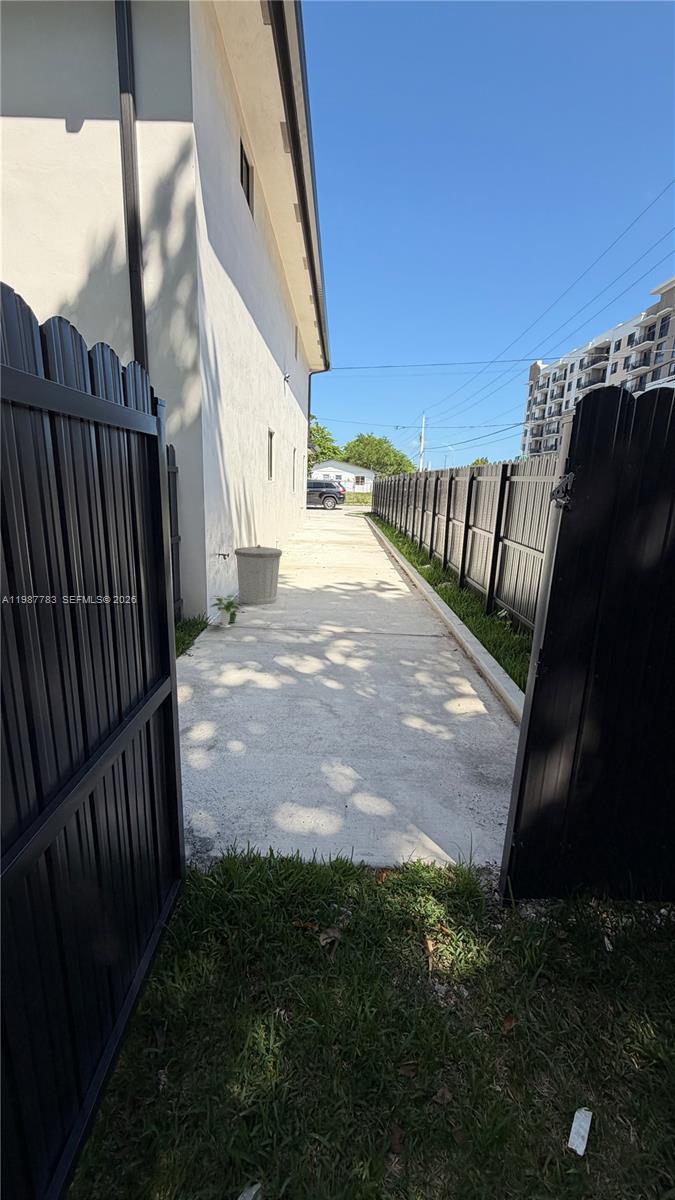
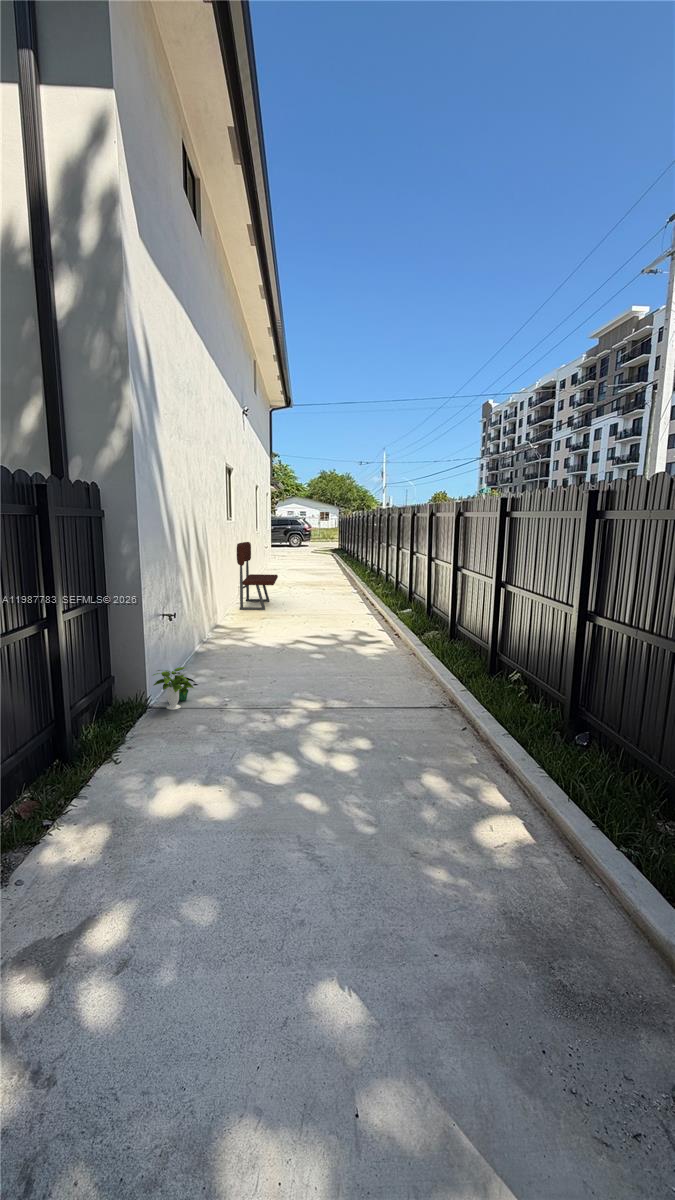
bench: none [275,500,311,562] -> present [237,542,278,610]
trash can: present [234,545,282,604] -> none [187,599,244,671]

